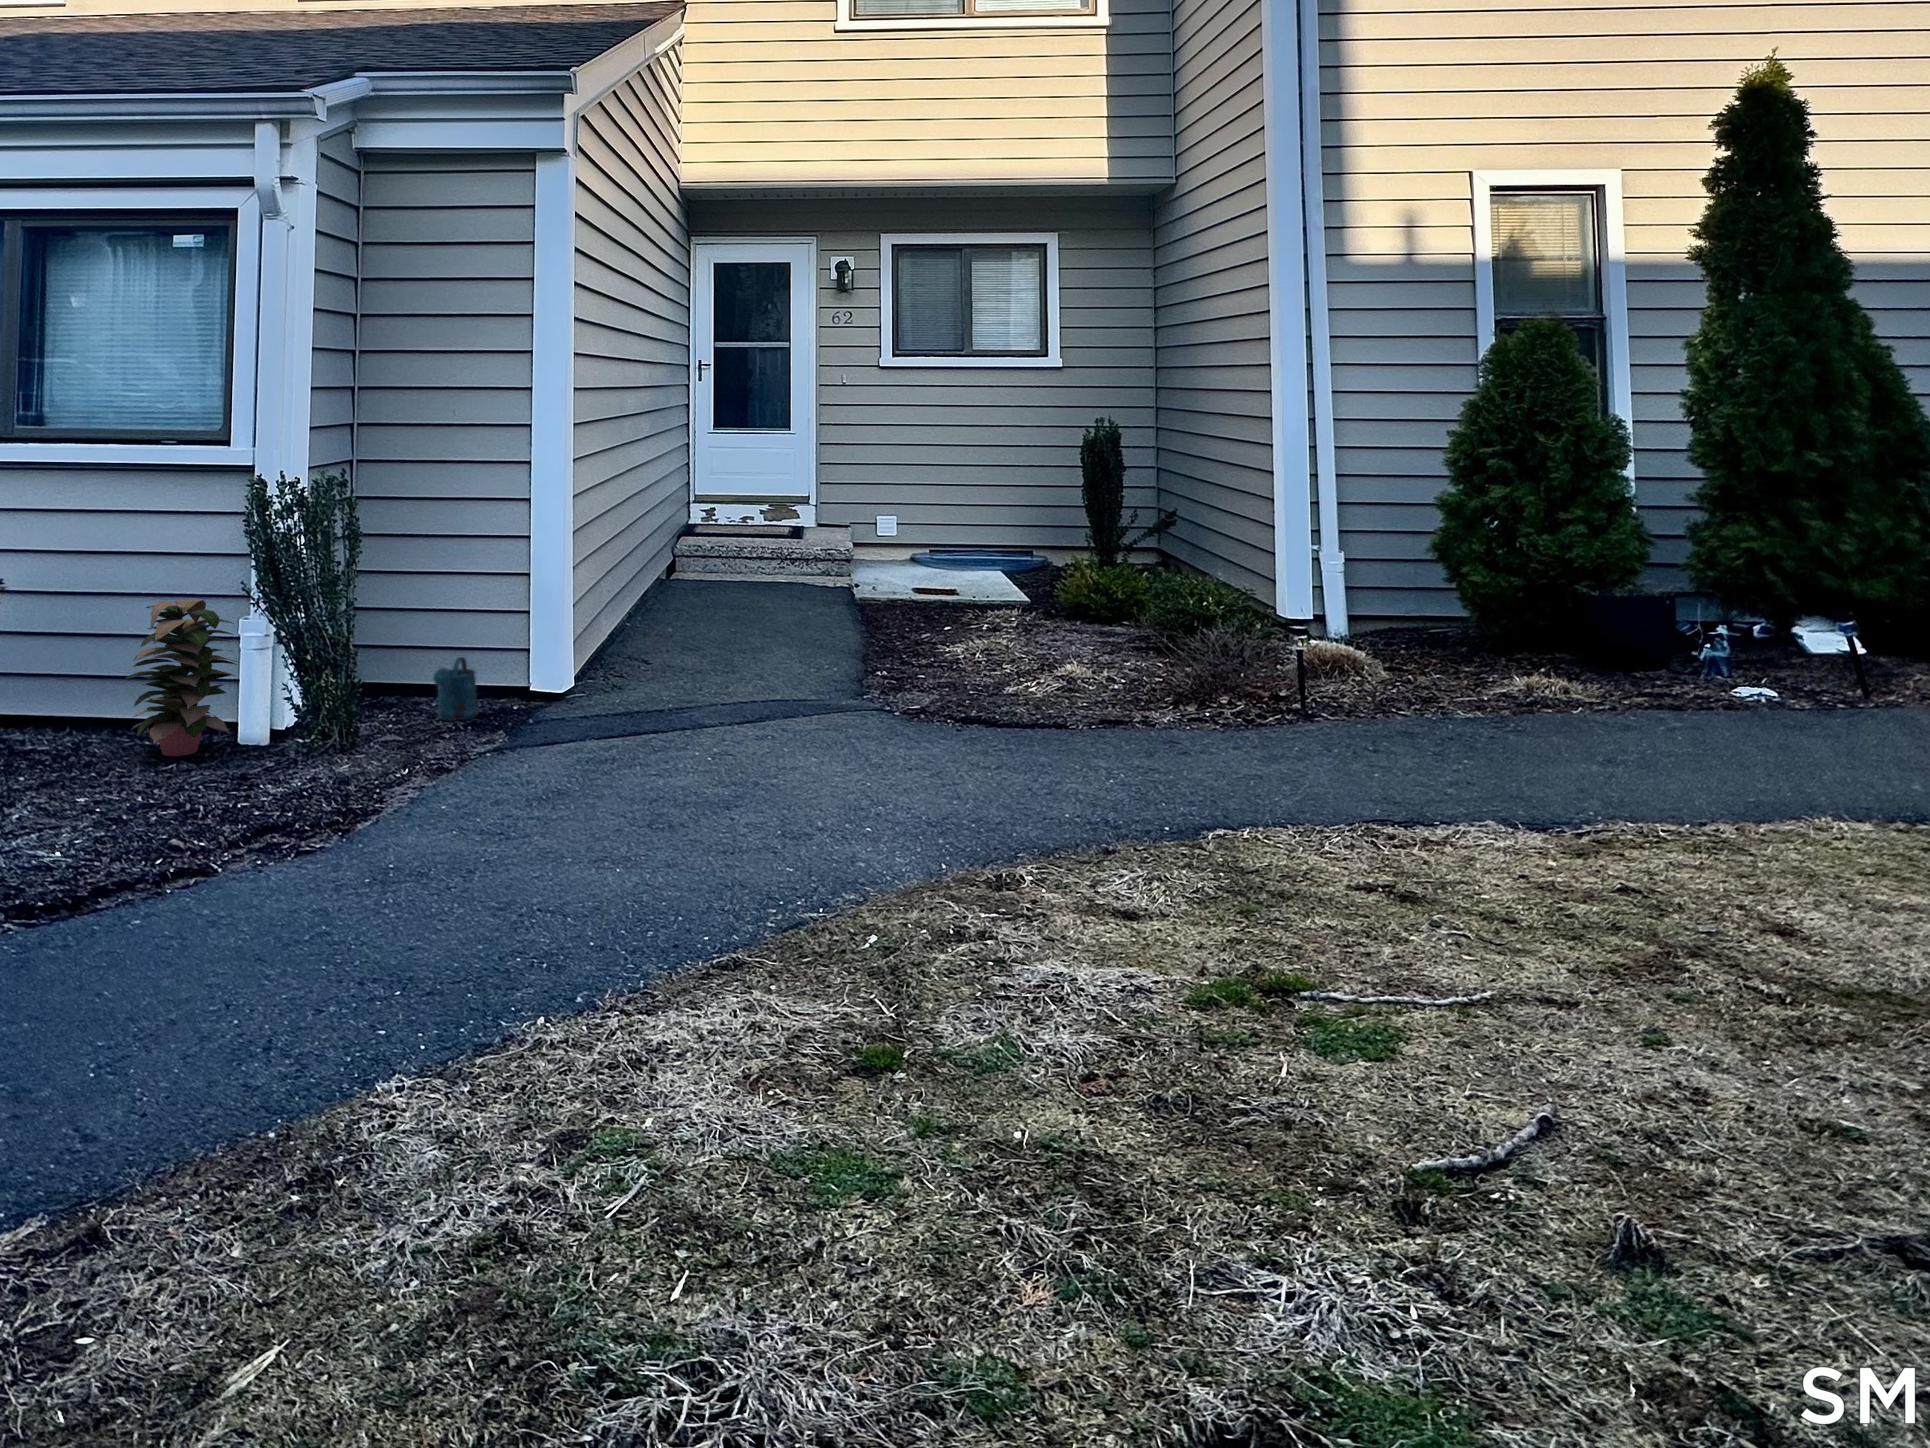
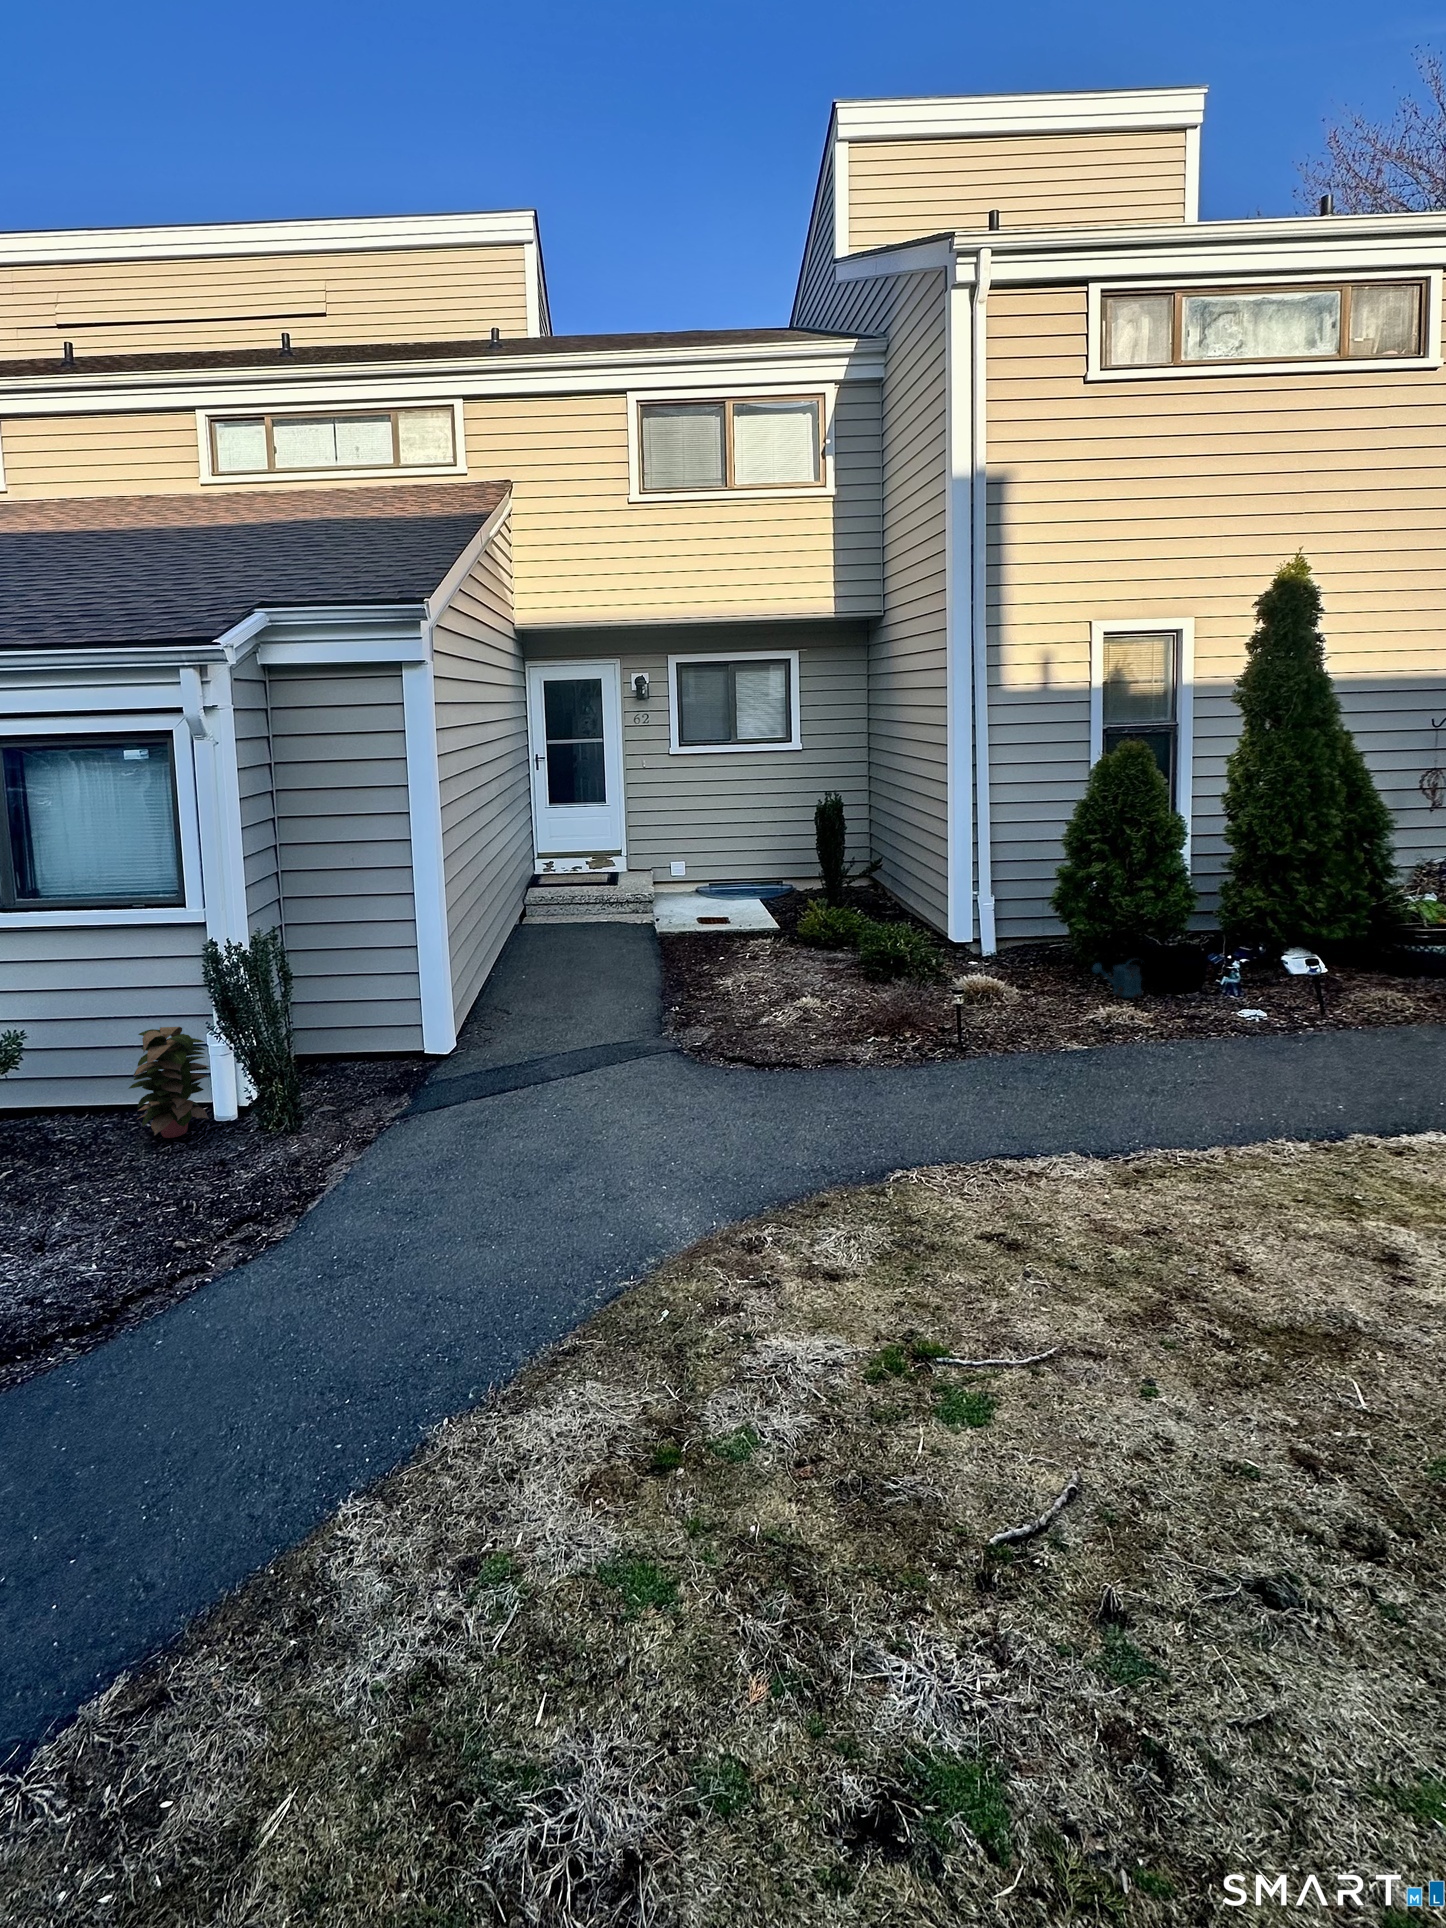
watering can: present [433,657,478,720] -> present [1092,958,1142,998]

